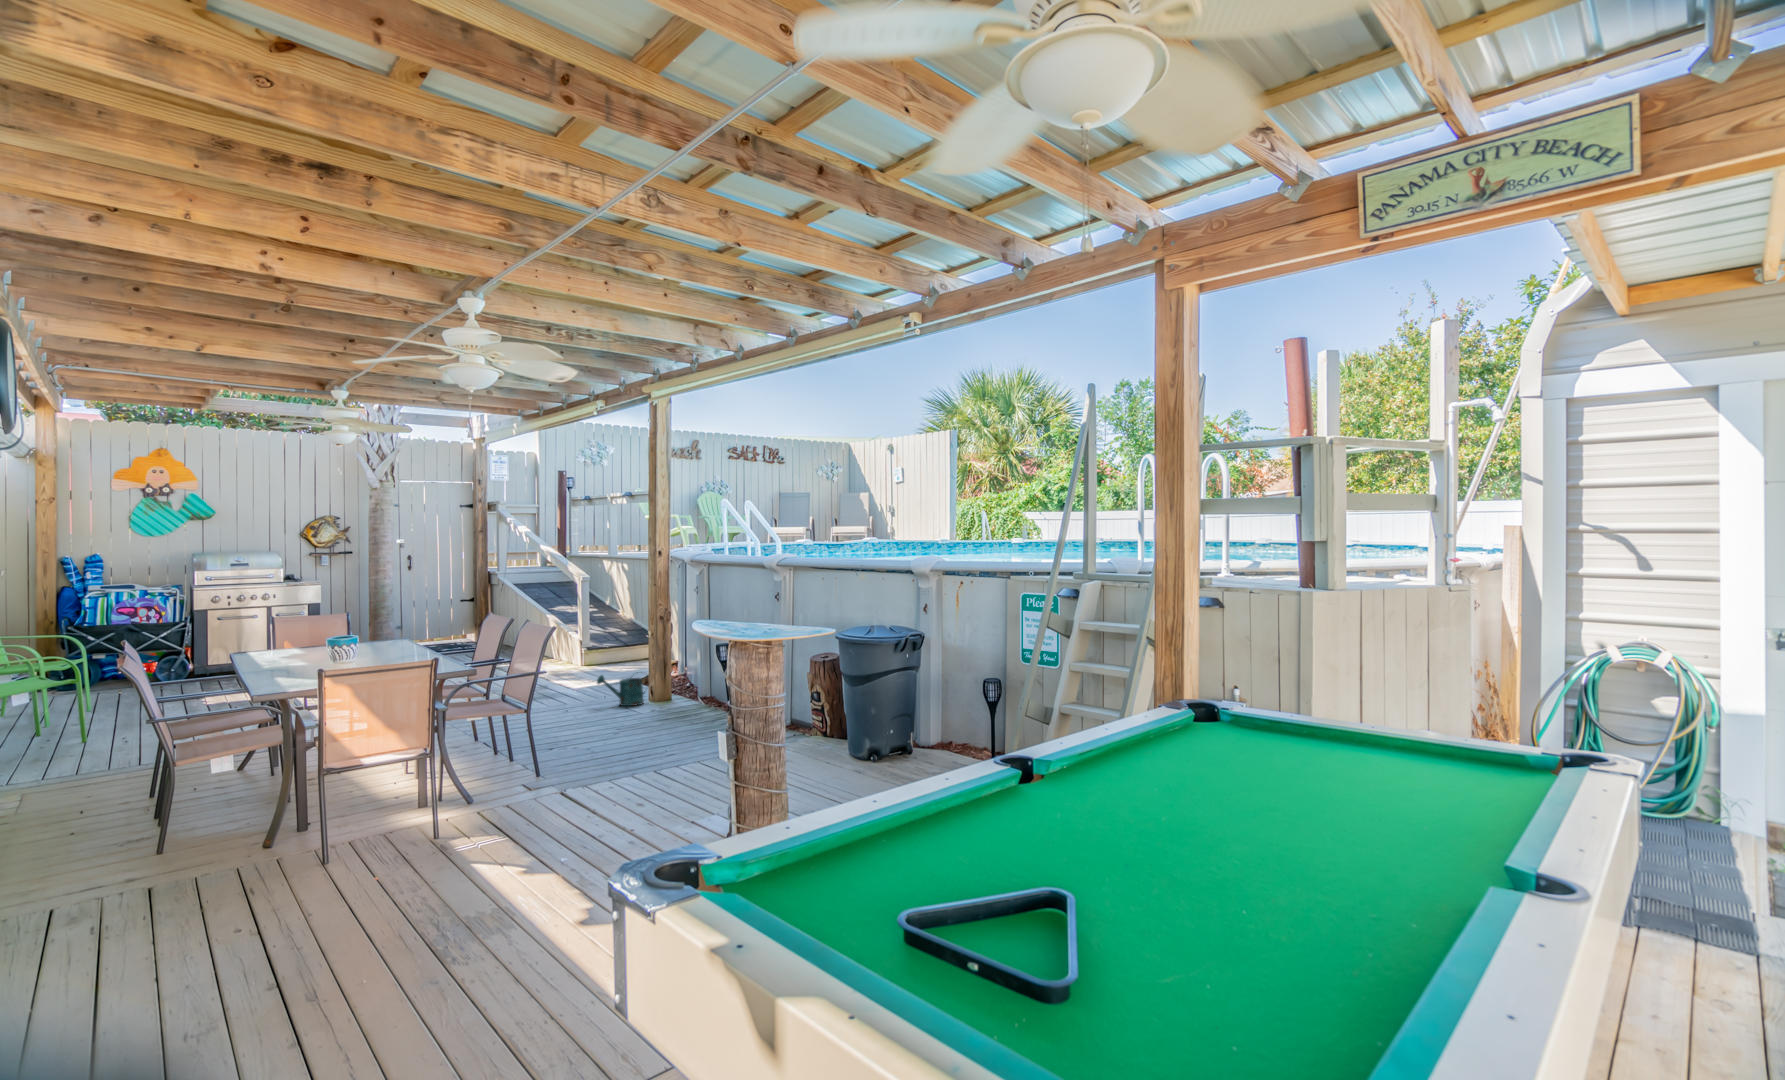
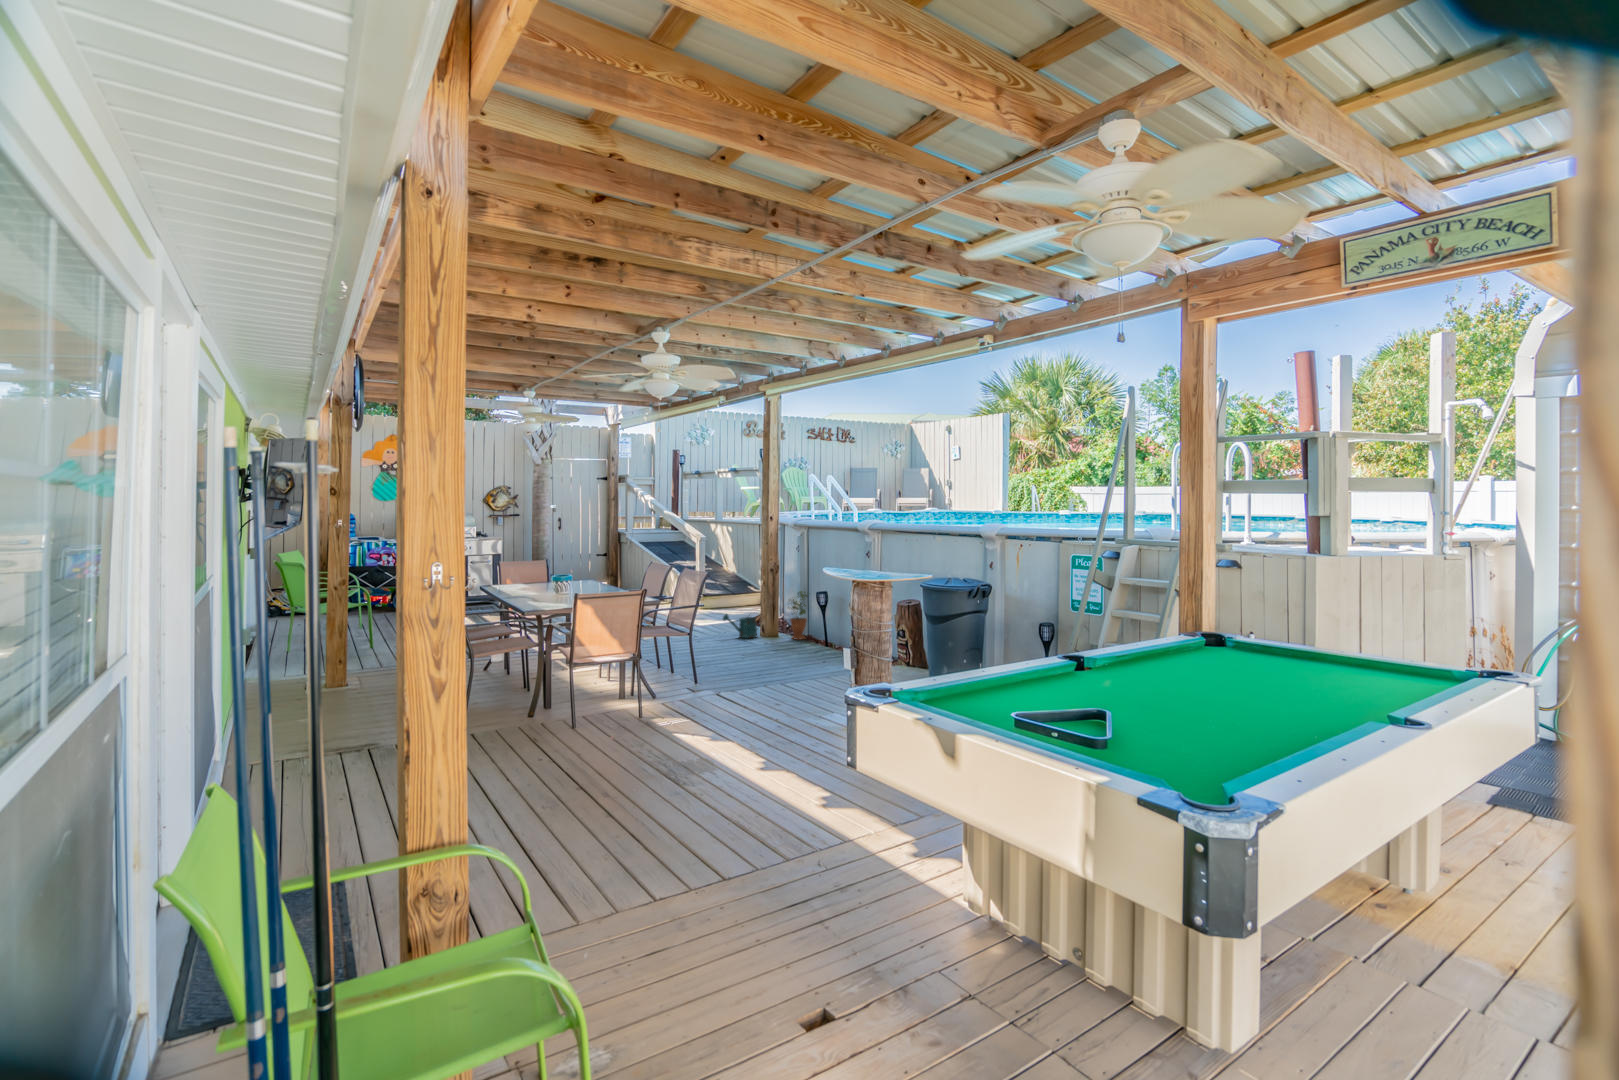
potted plant: none [682,639,712,705] -> present [790,591,808,640]

